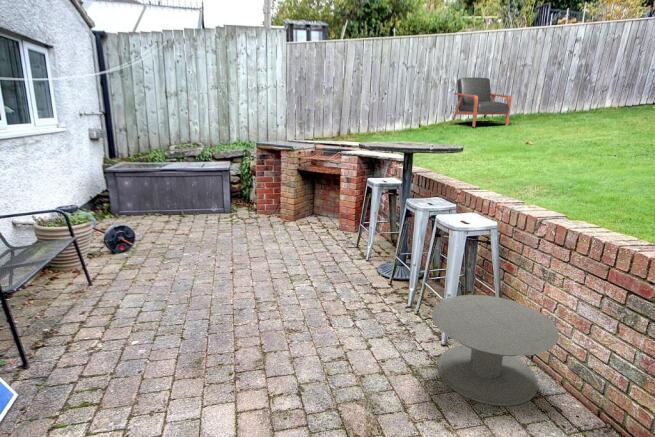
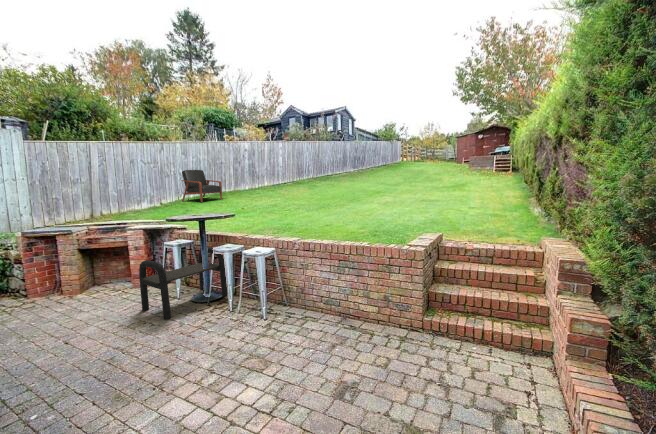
bench: none [315,196,428,286] -> present [139,247,227,319]
side table: present [432,295,559,406] -> none [262,283,321,333]

